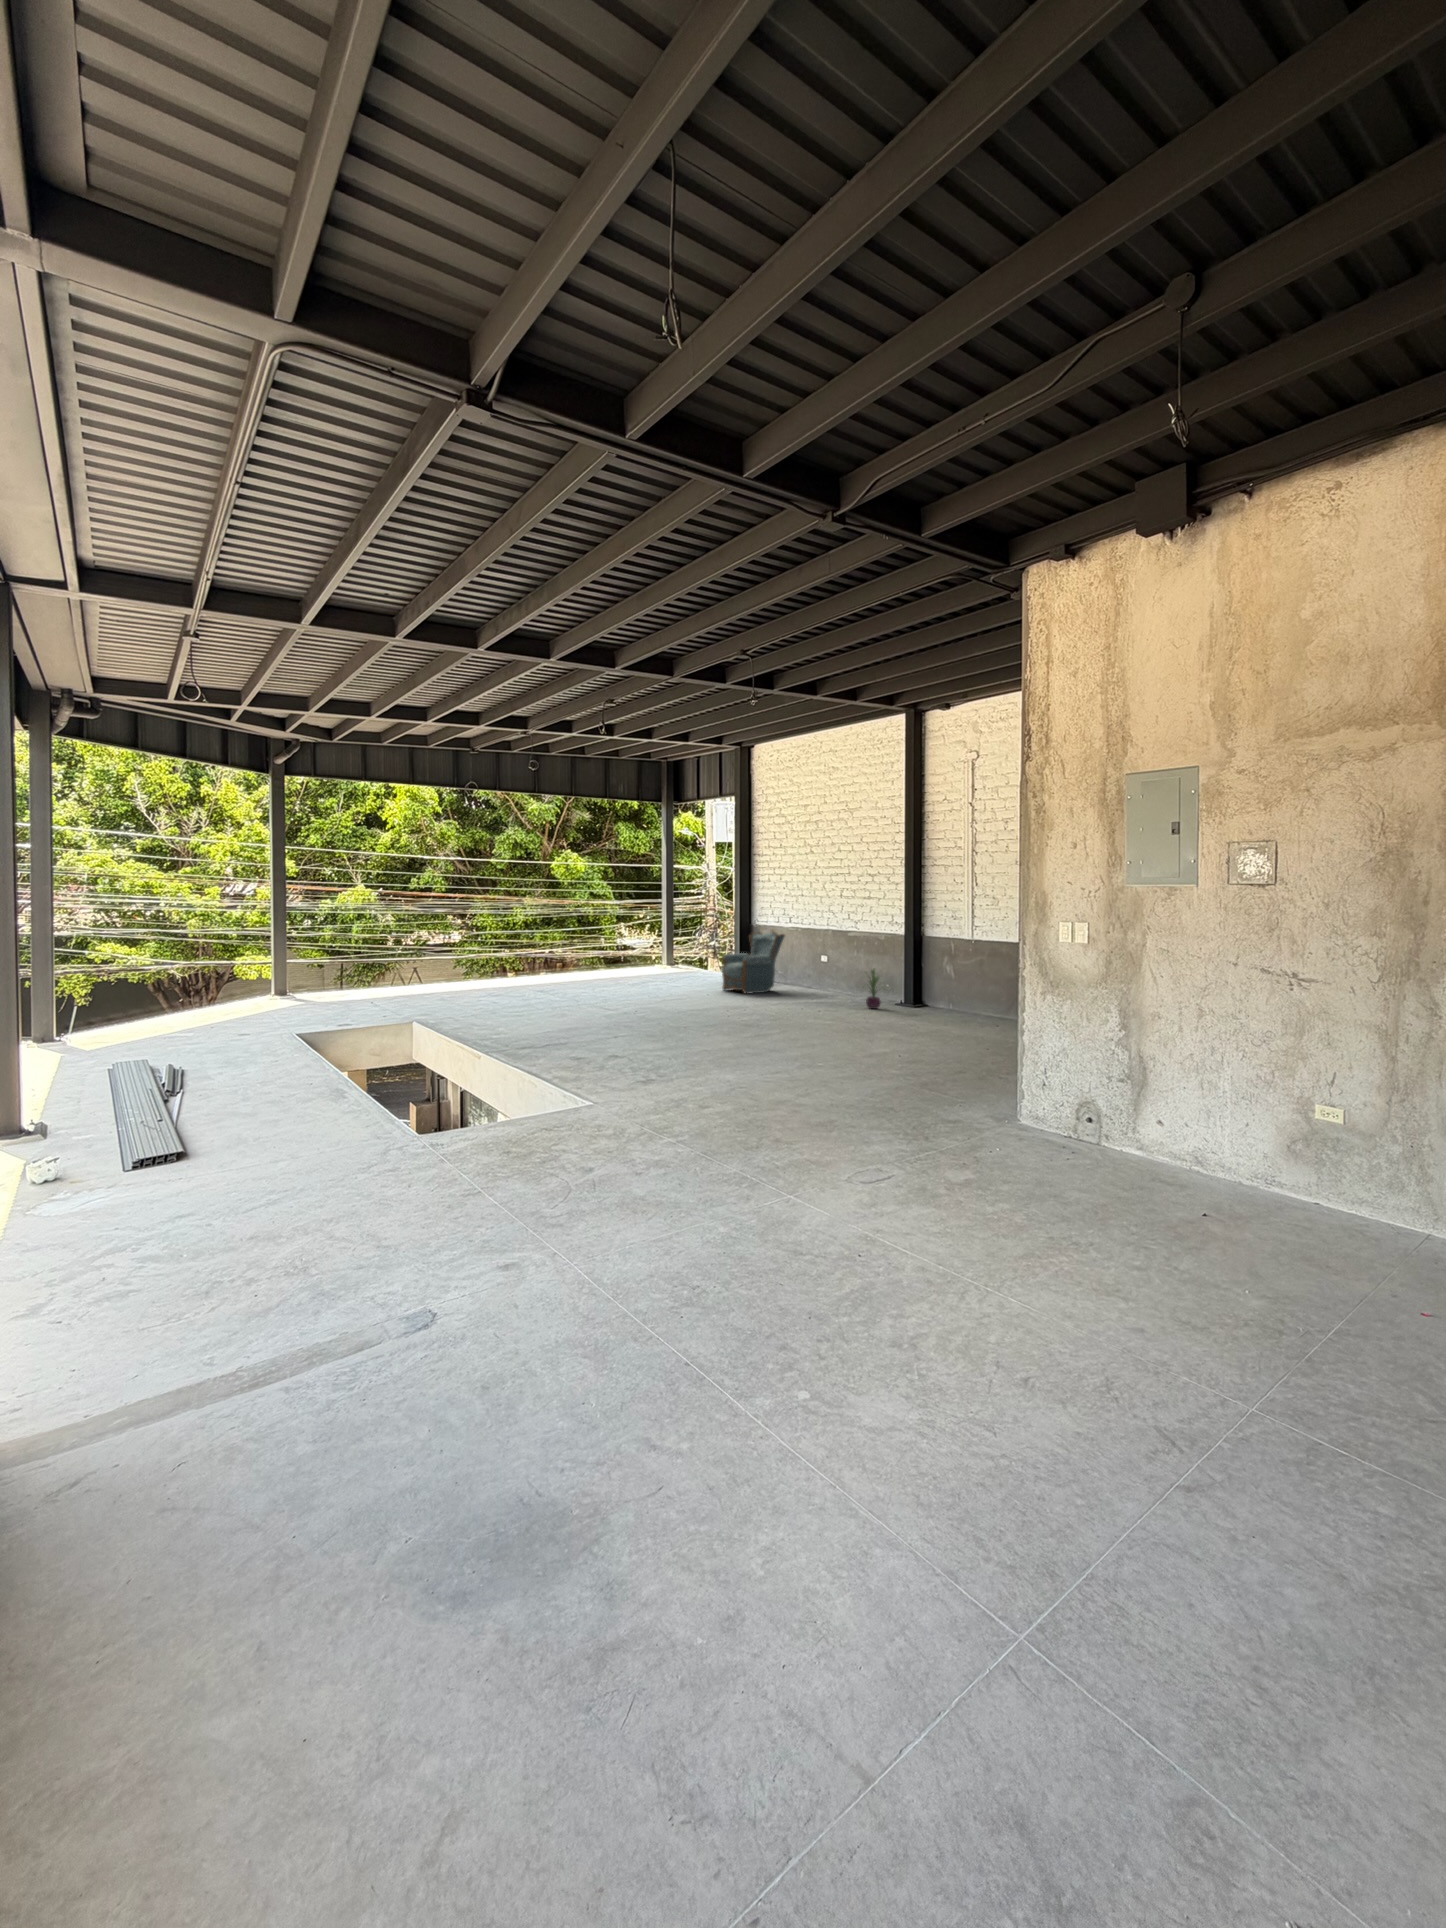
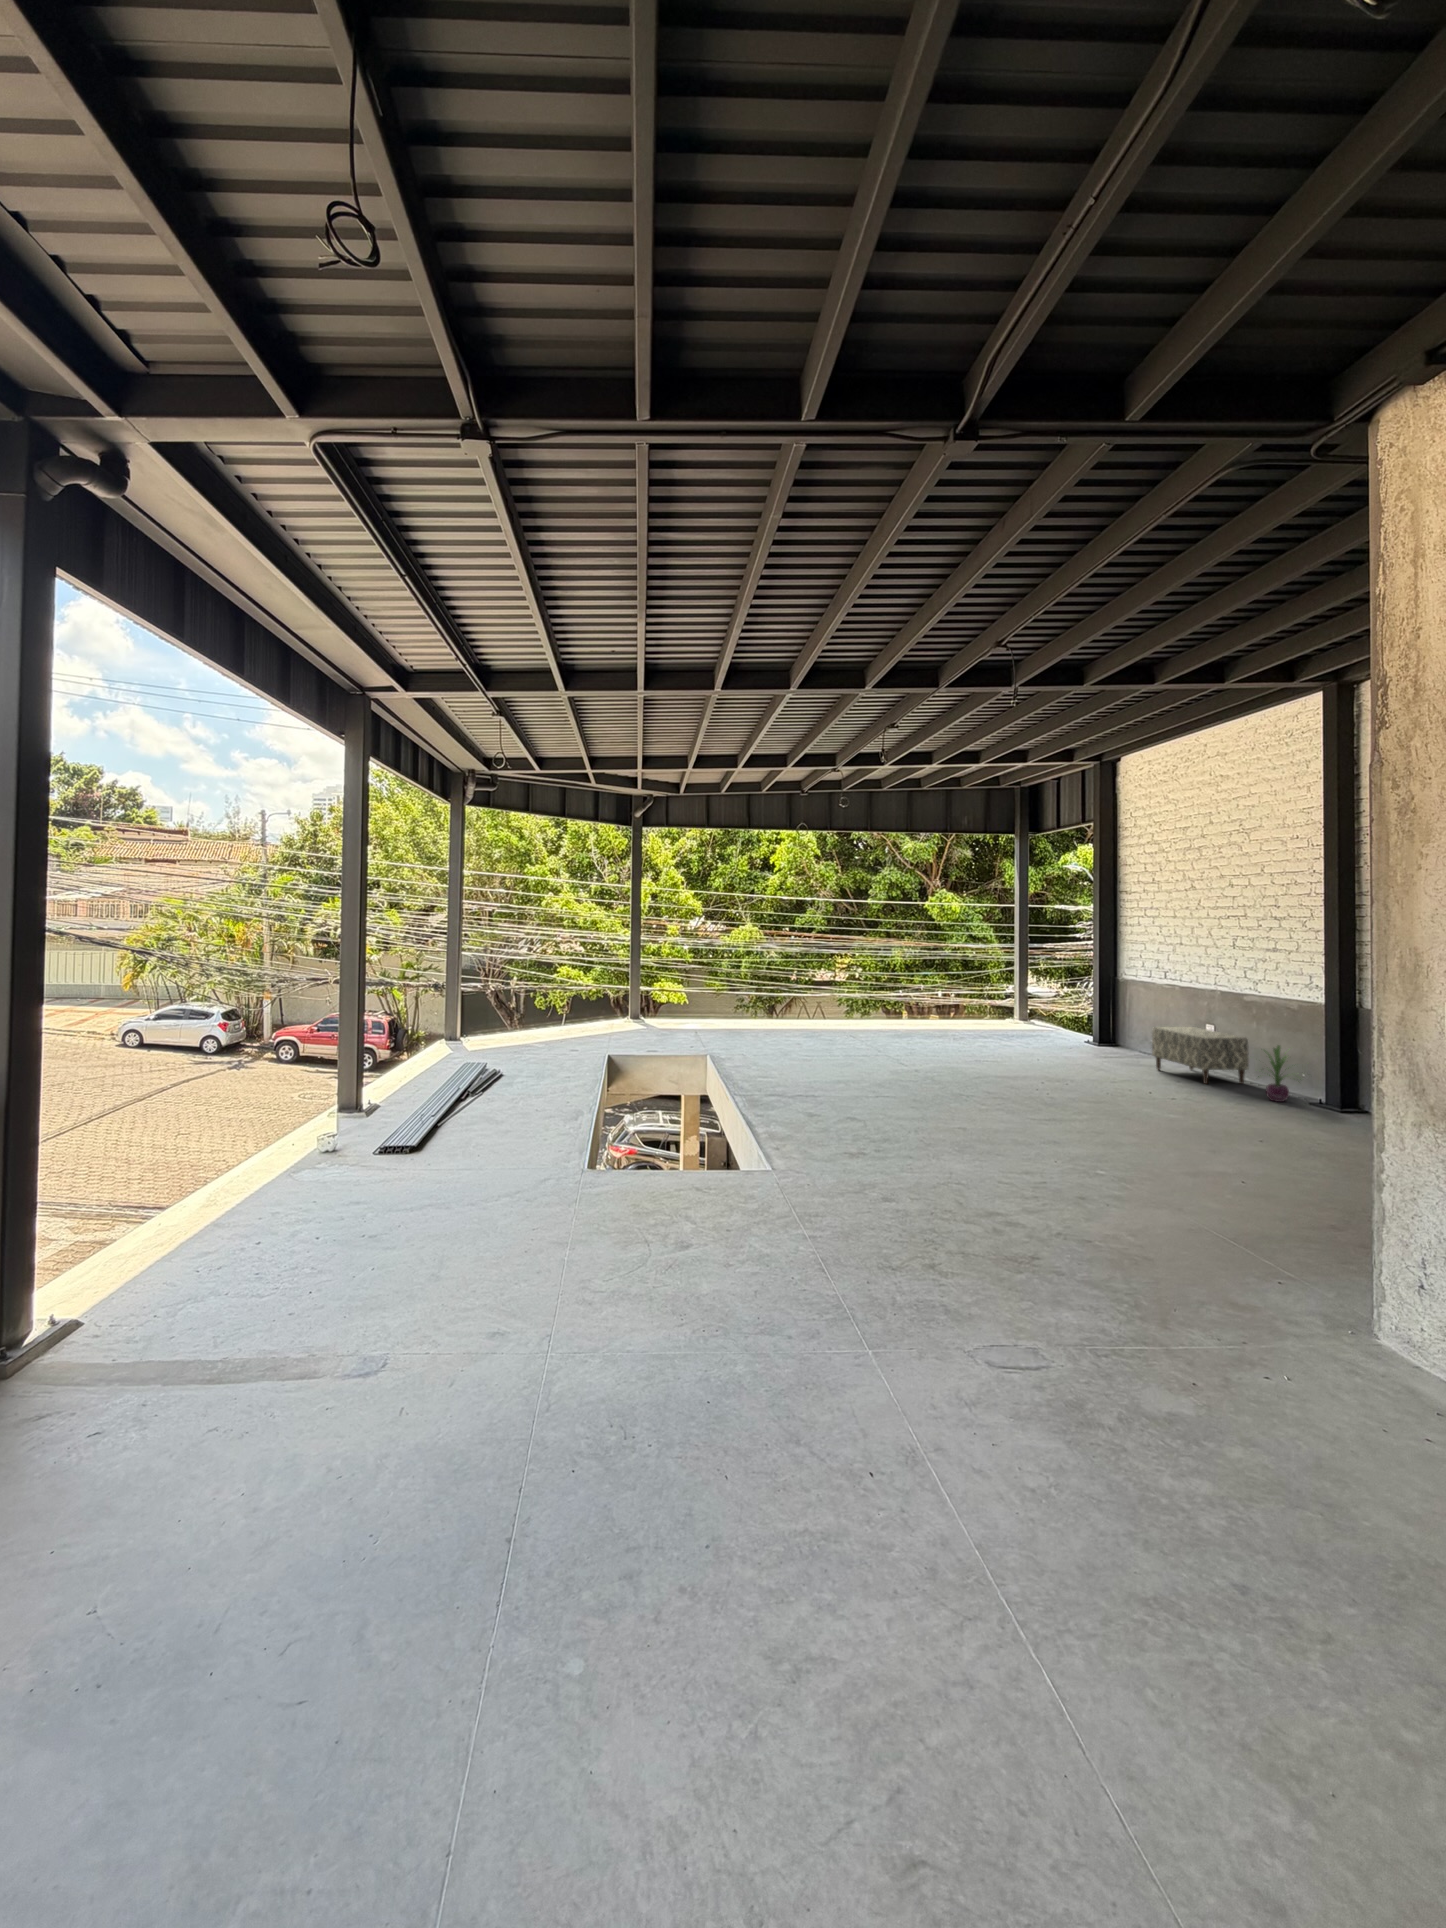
armchair: present [721,930,785,994] -> none [1076,984,1159,1061]
bench: none [783,962,852,1003] -> present [1152,1027,1249,1084]

